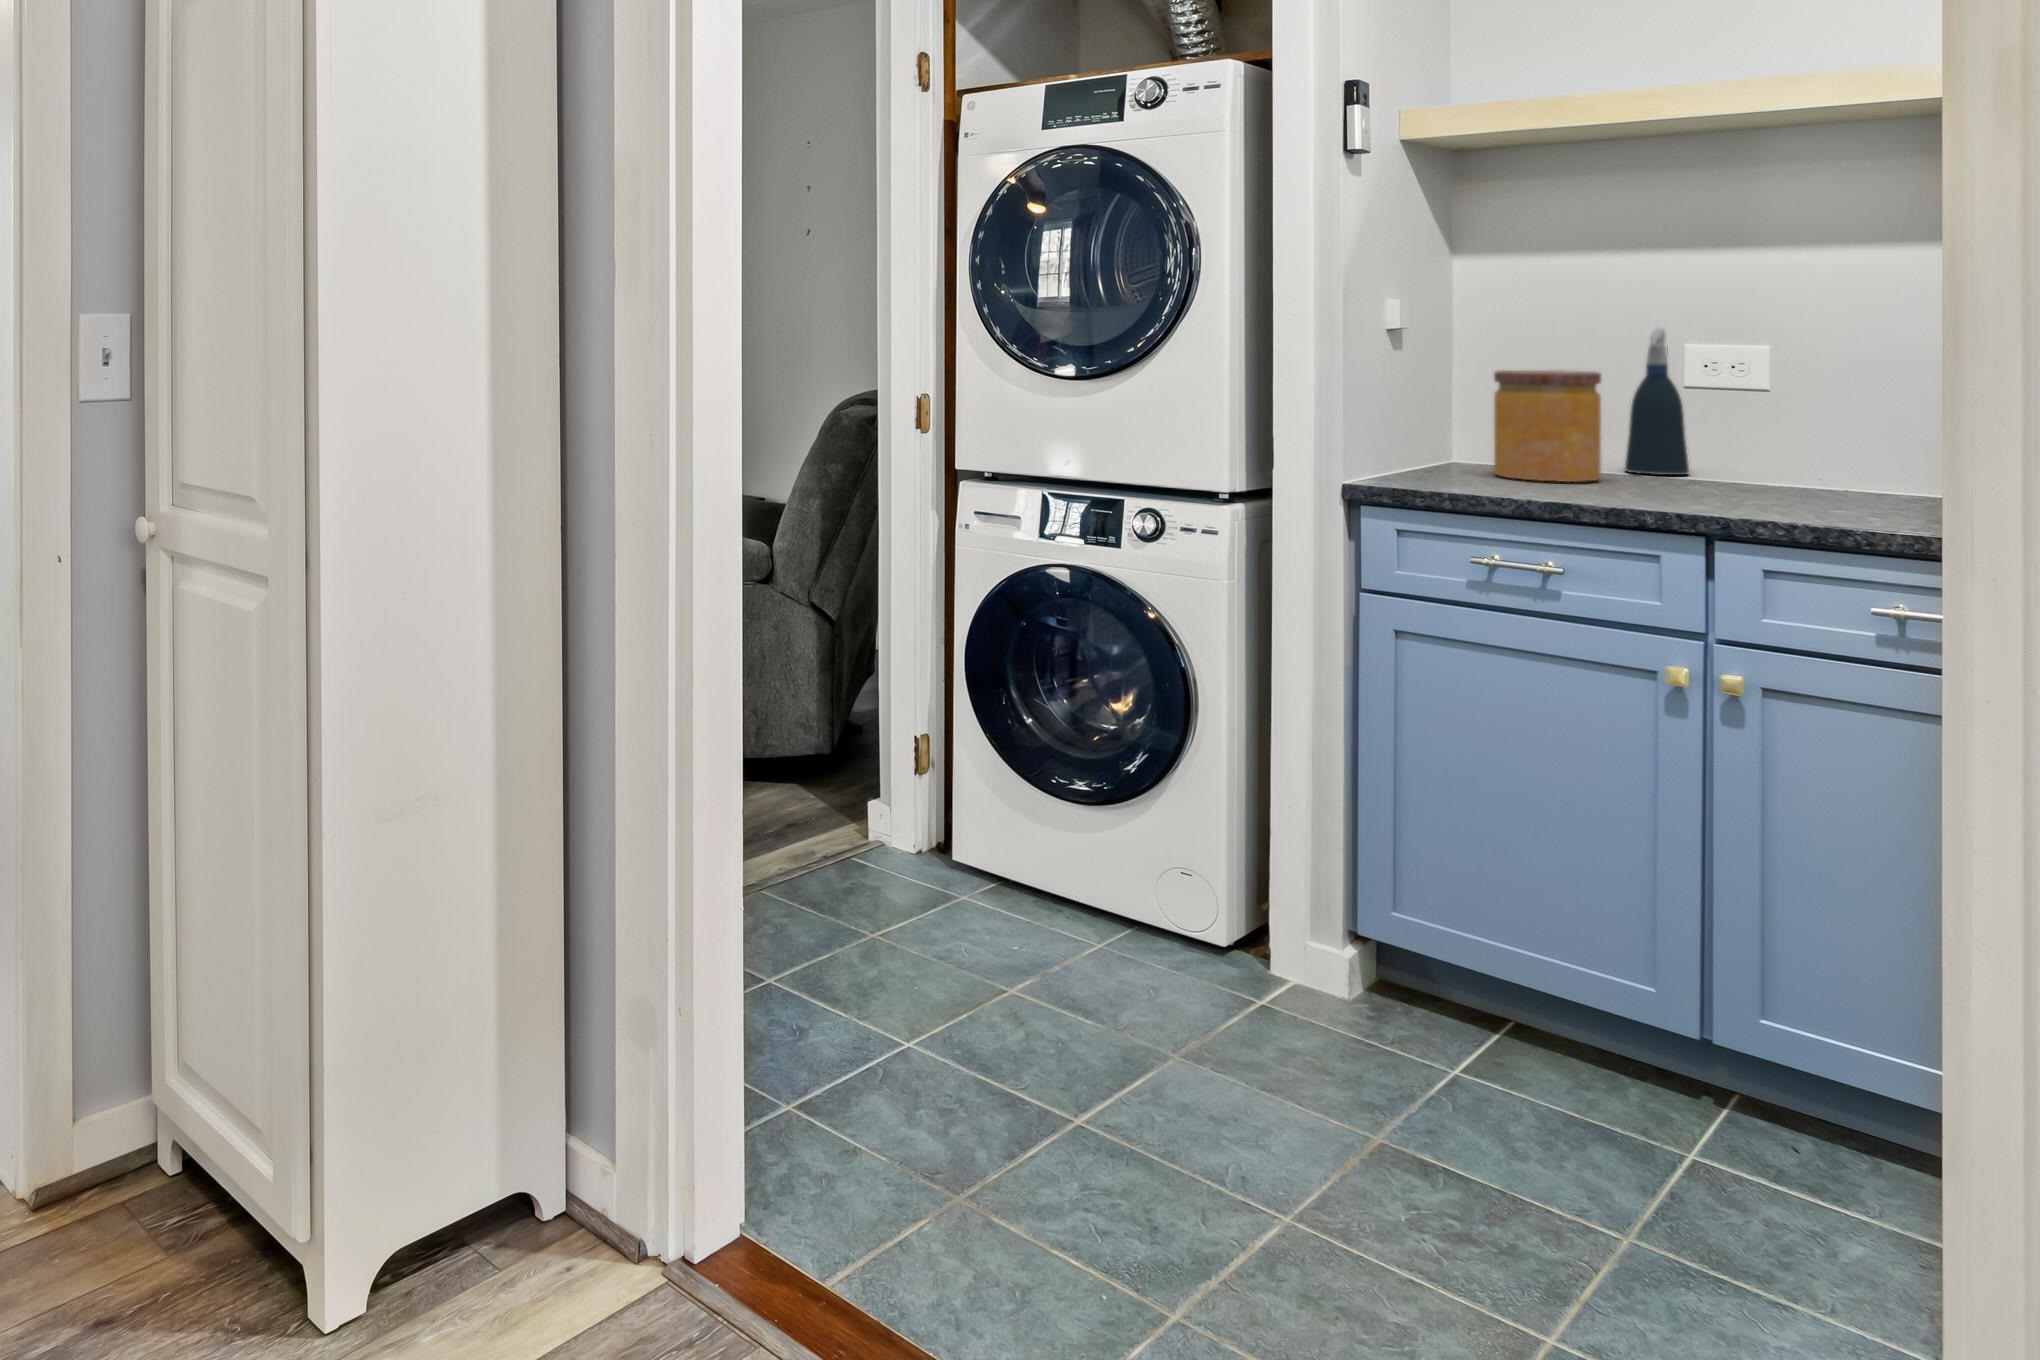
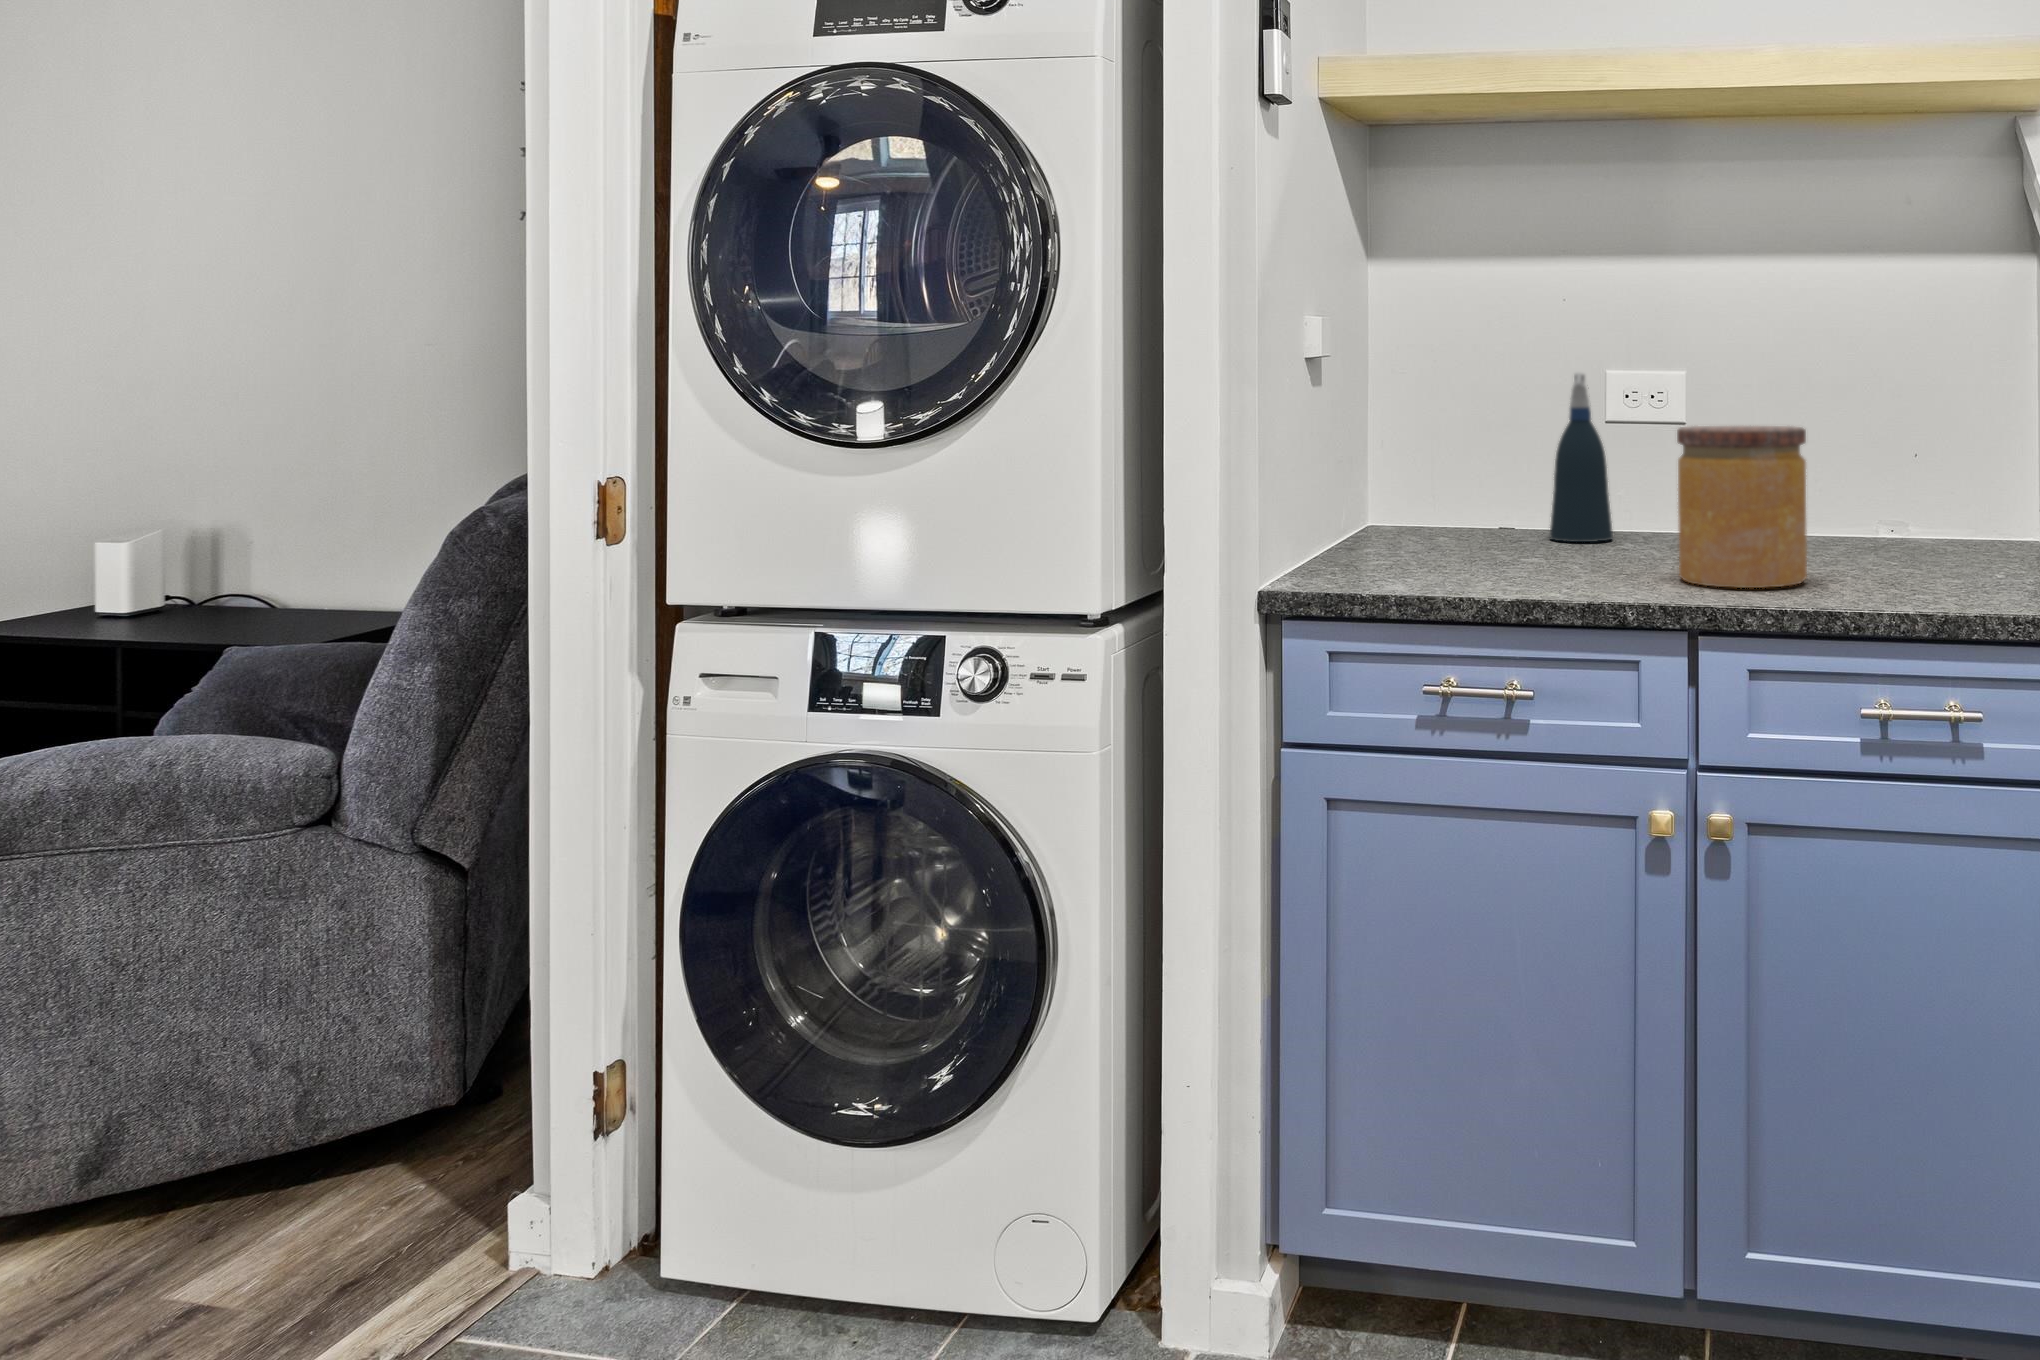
jar: present [1494,370,1601,482] -> present [1677,426,1807,588]

